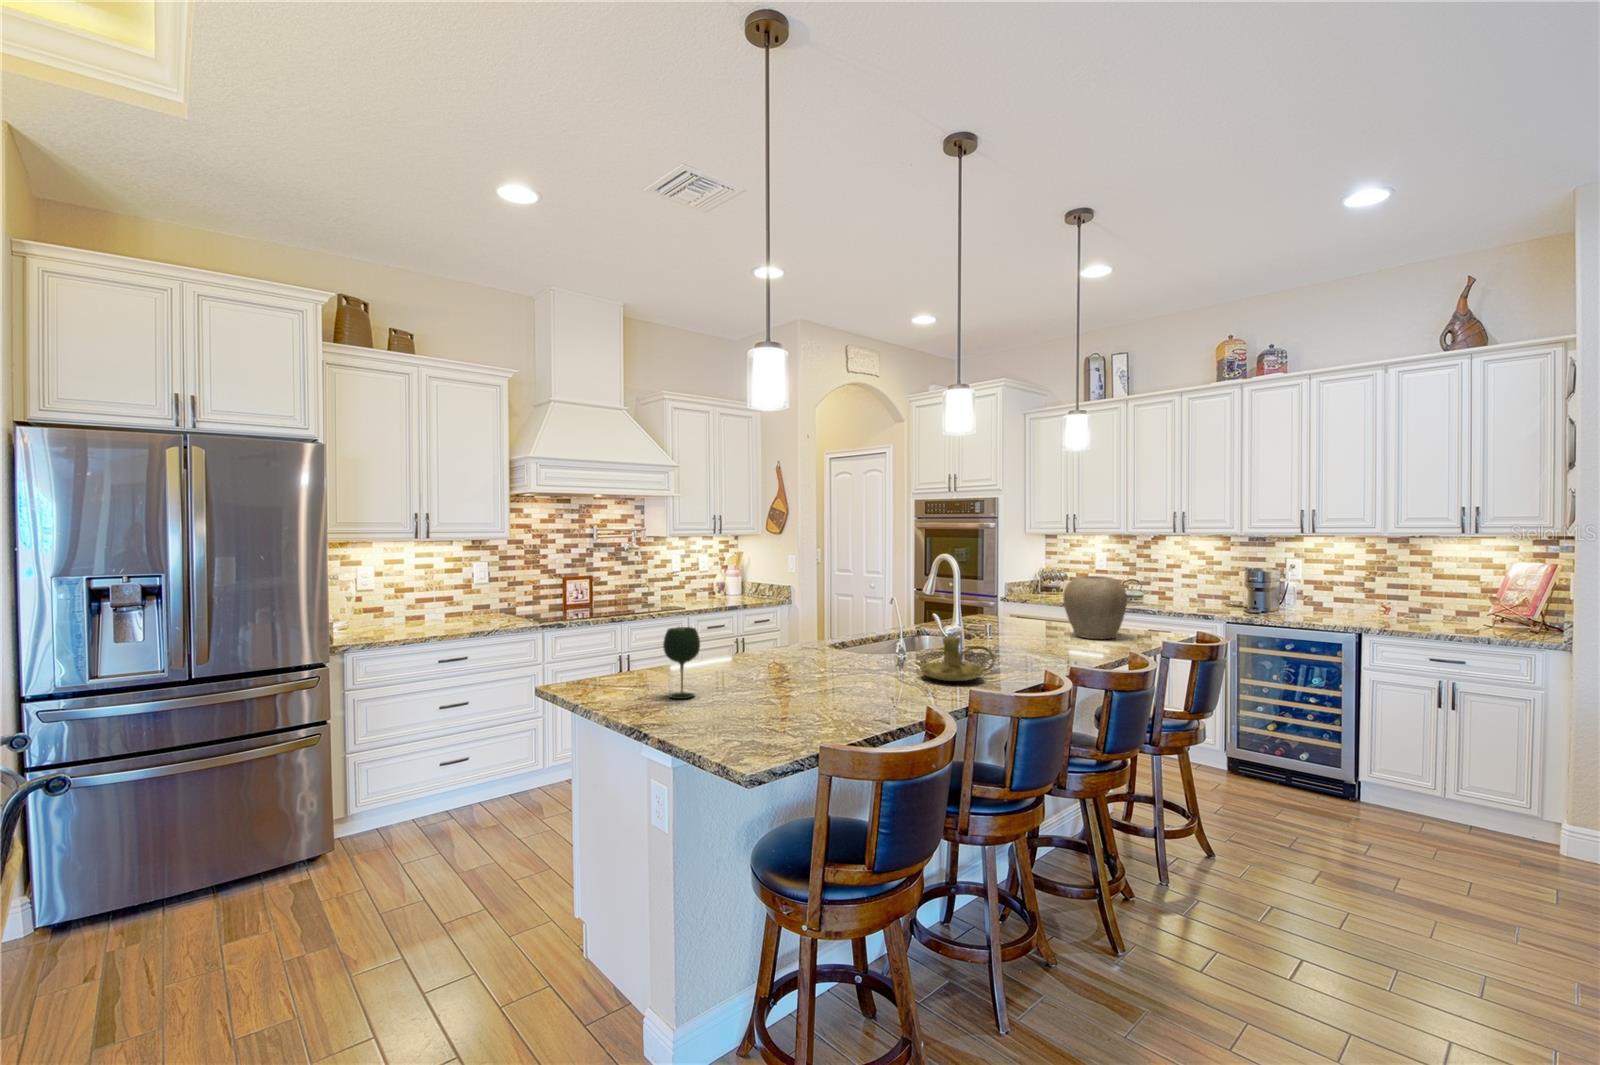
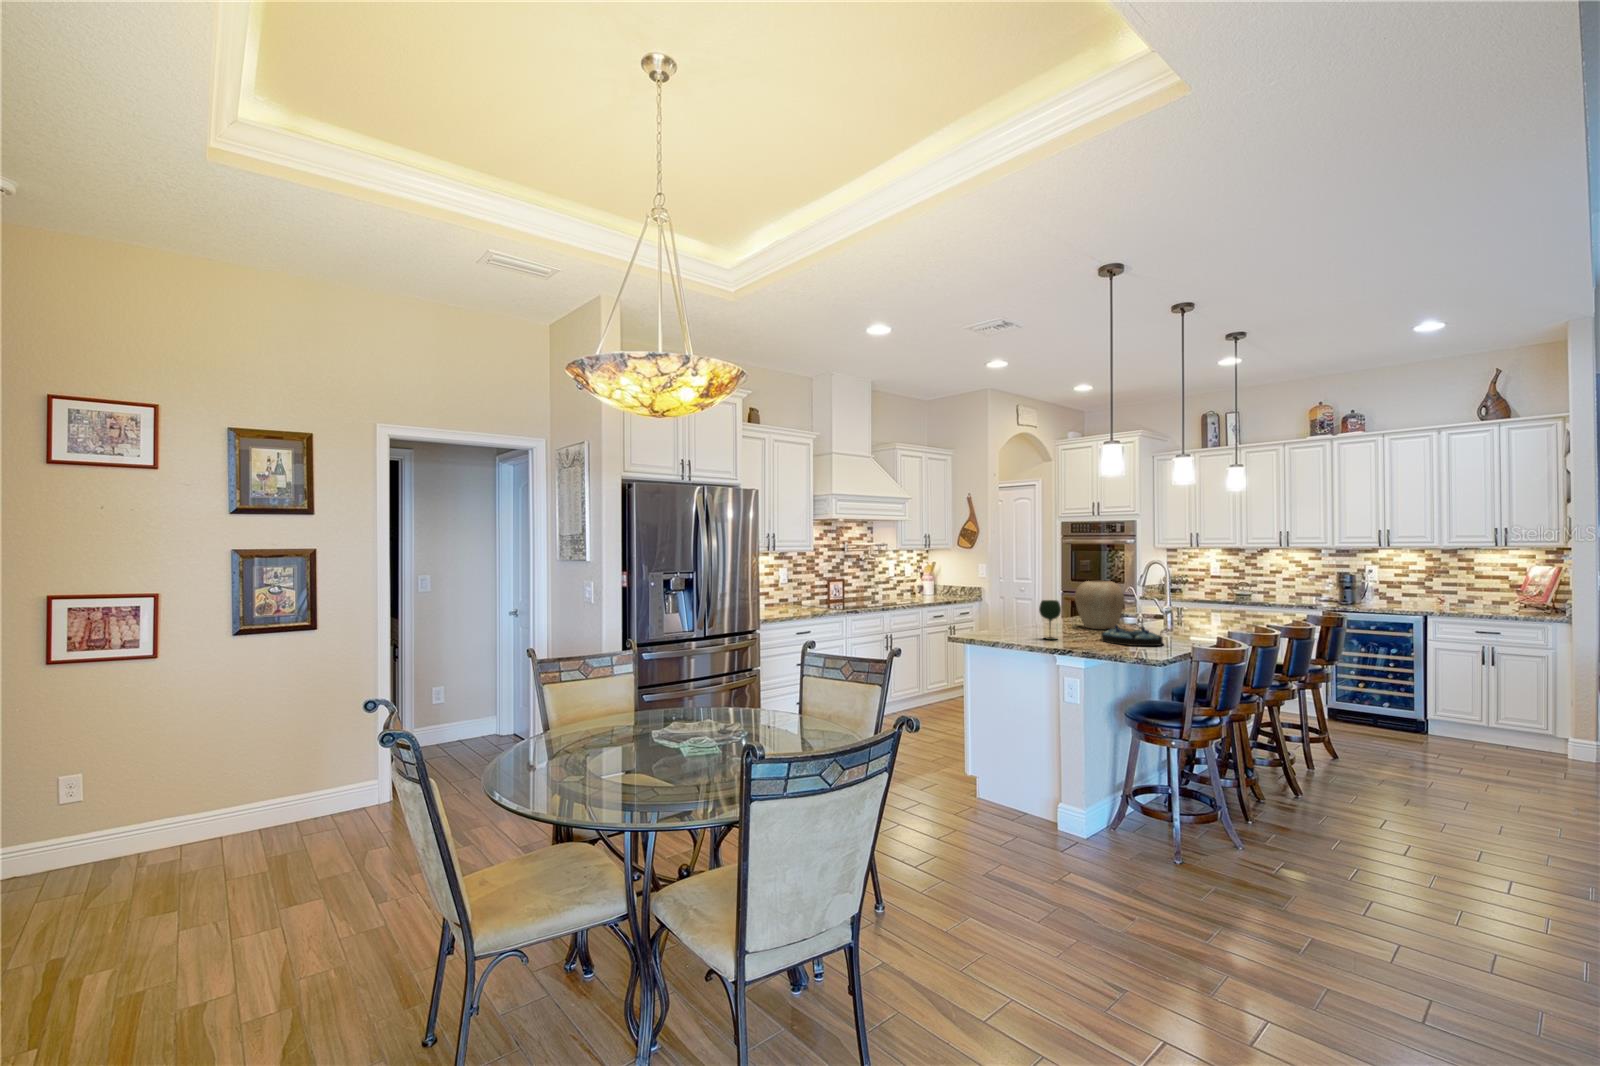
vase: present [1063,576,1127,639] -> present [1075,581,1124,629]
candle holder: present [920,636,995,681] -> none [1169,608,1215,634]
serving tray: none [765,671,860,719] -> present [1101,625,1163,646]

